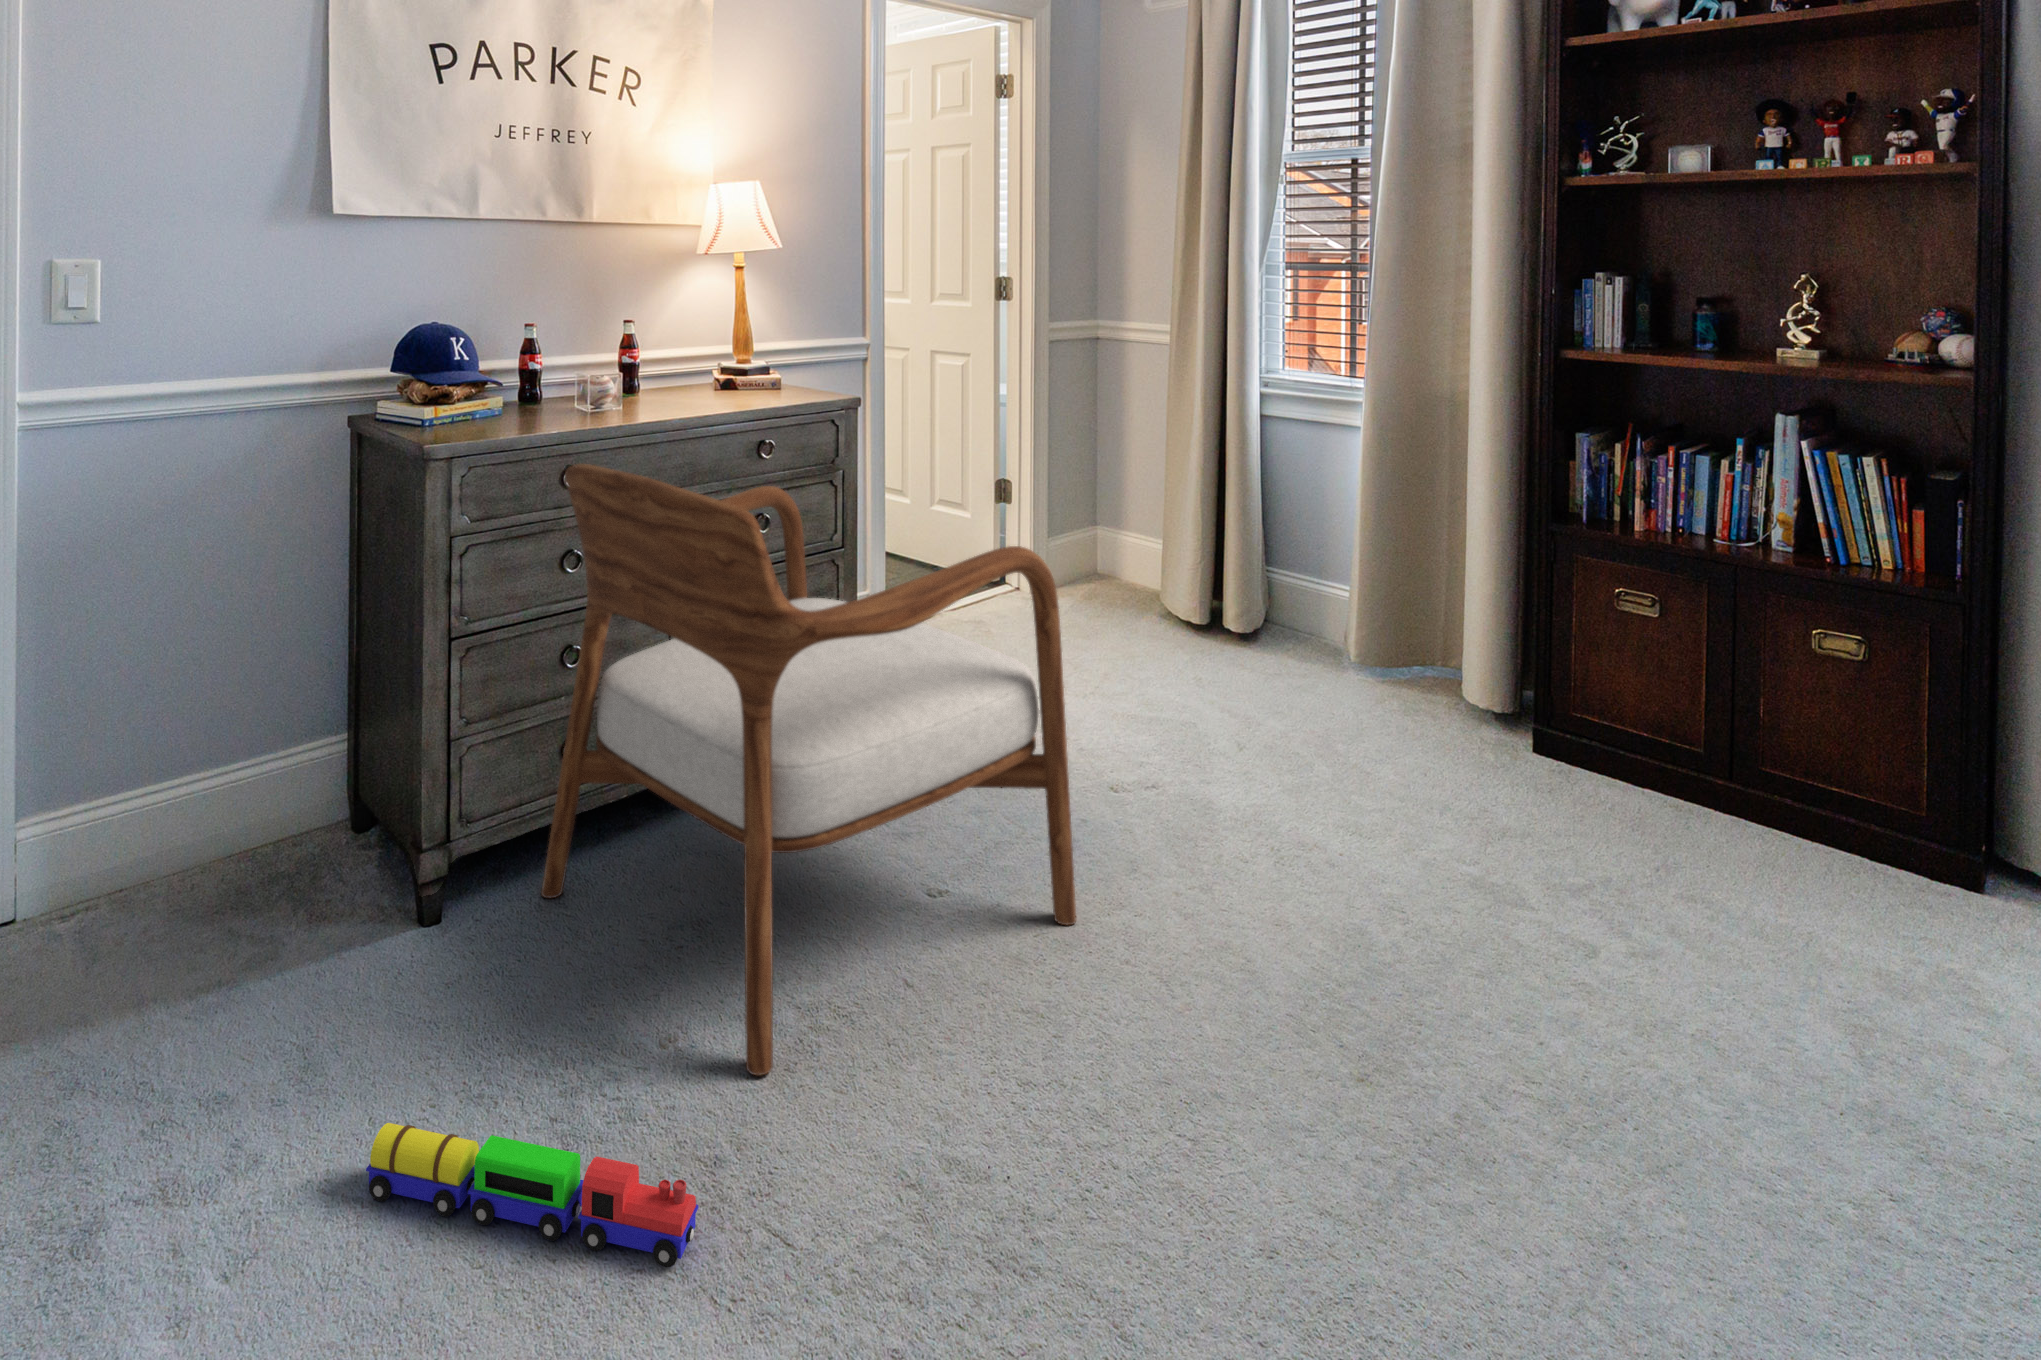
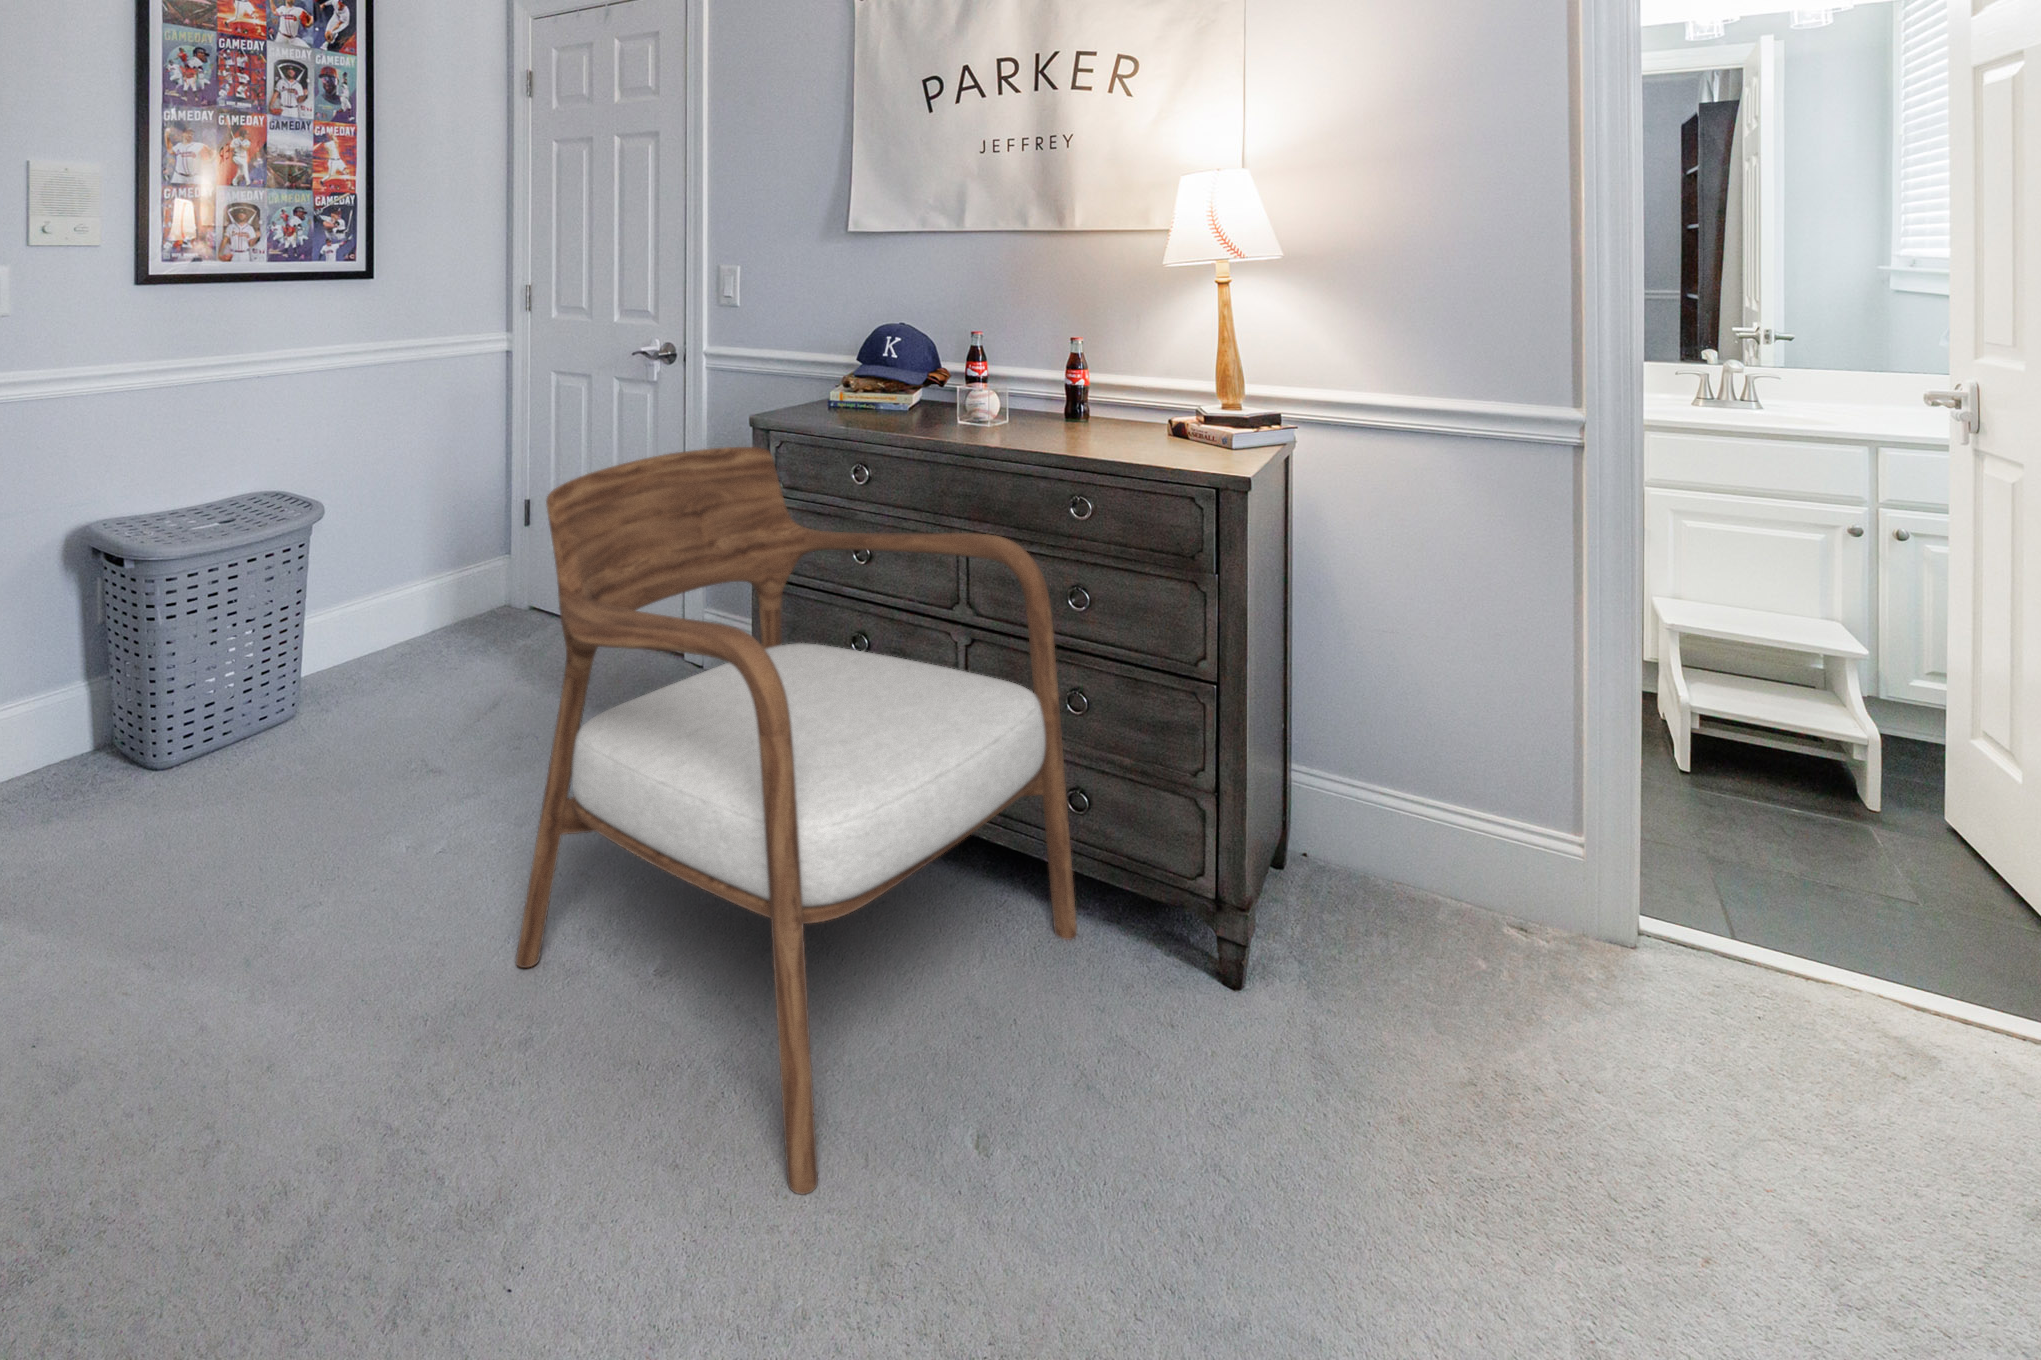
toy train: present [366,1123,698,1268] -> none [326,800,457,954]

